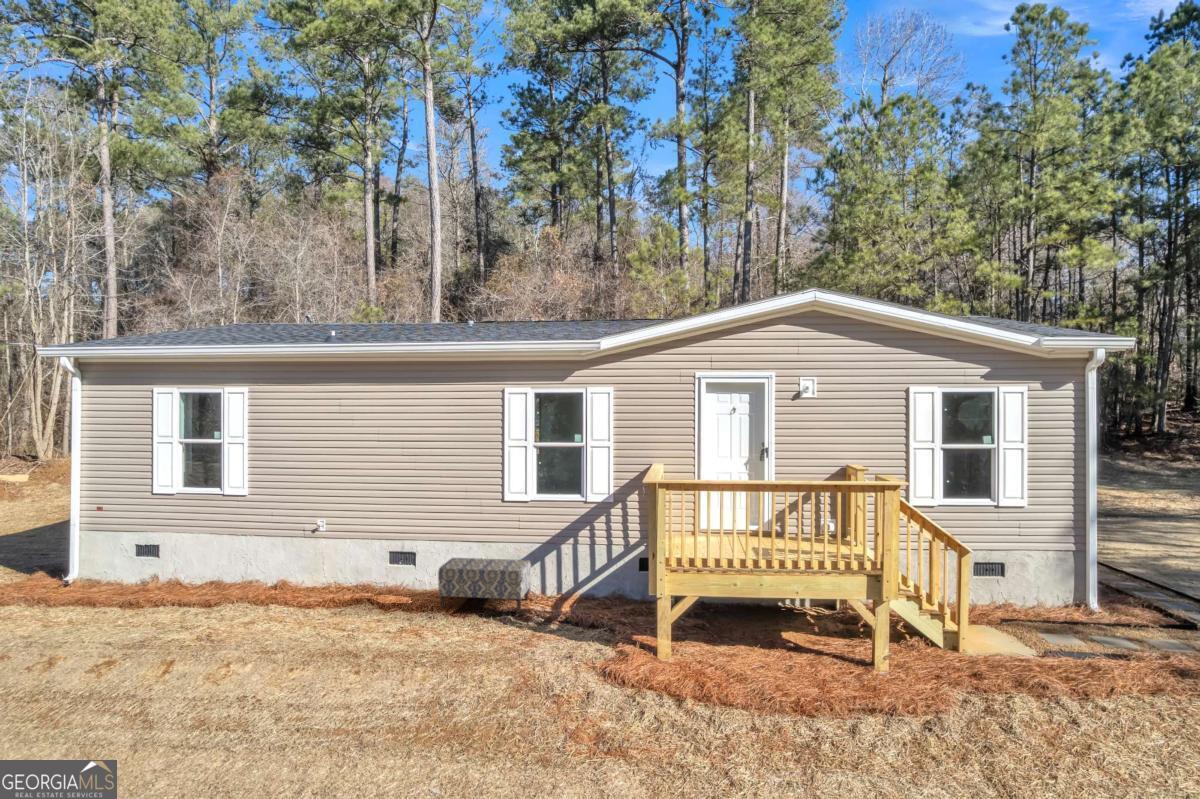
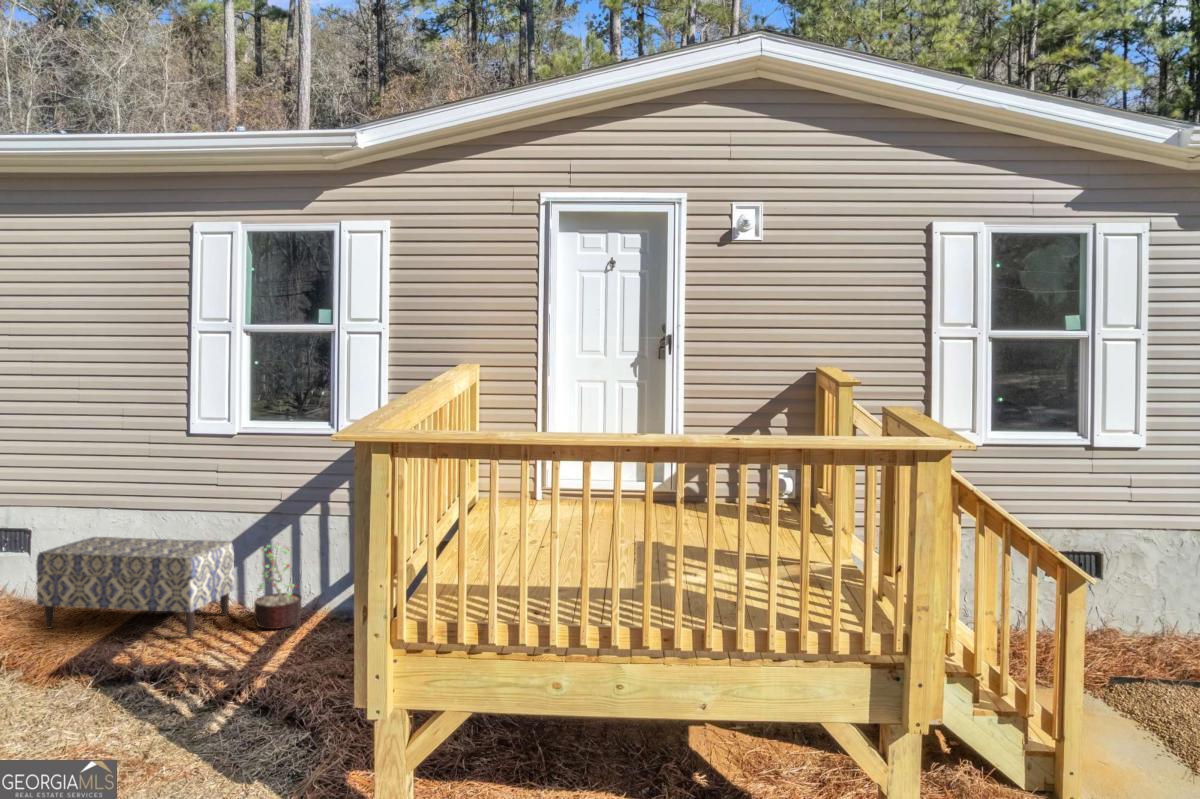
decorative plant: none [544,560,570,608] -> present [254,545,302,629]

